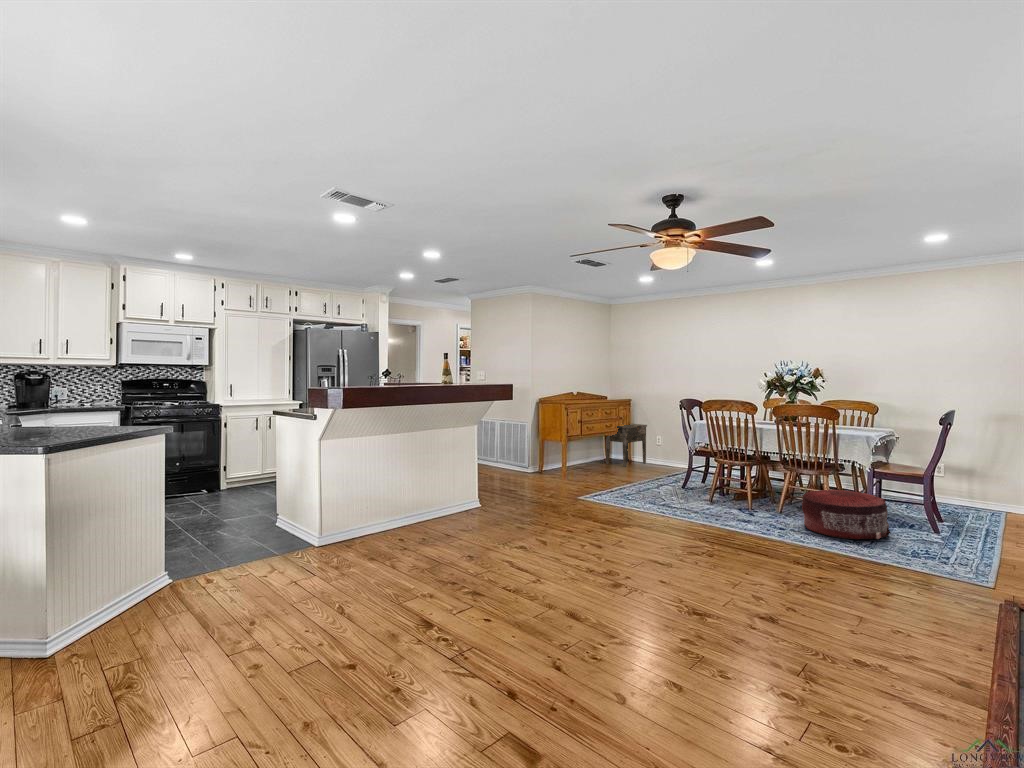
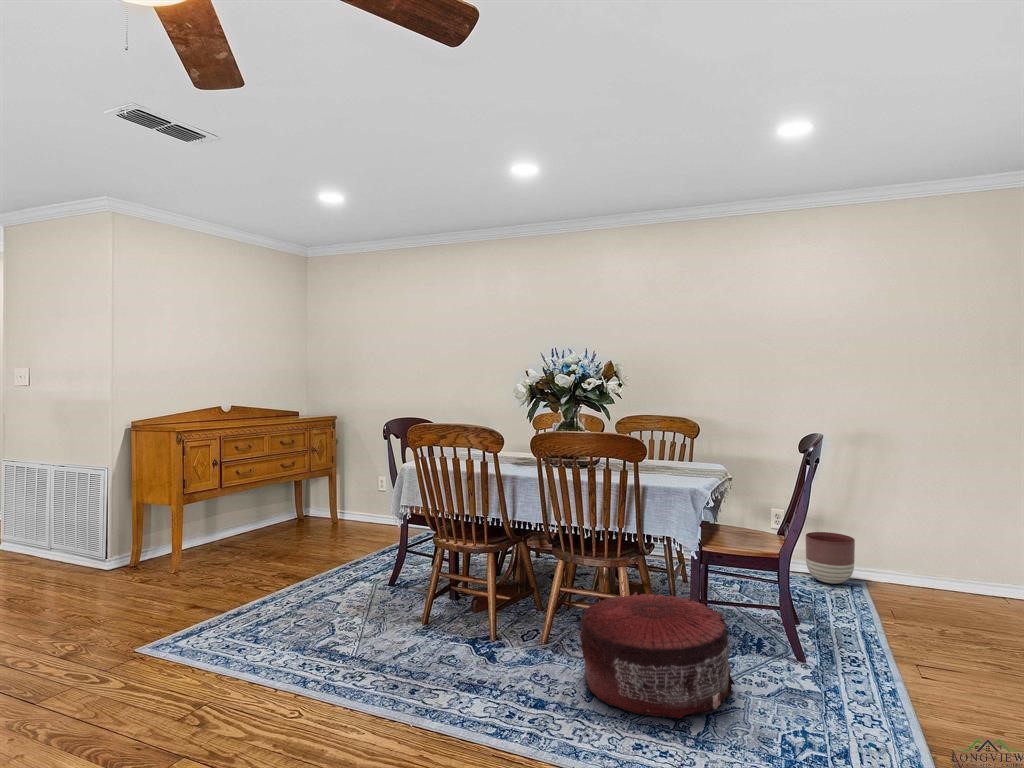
side table: present [606,424,647,467] -> none [287,456,364,535]
planter: none [959,477,997,509] -> present [806,532,855,584]

